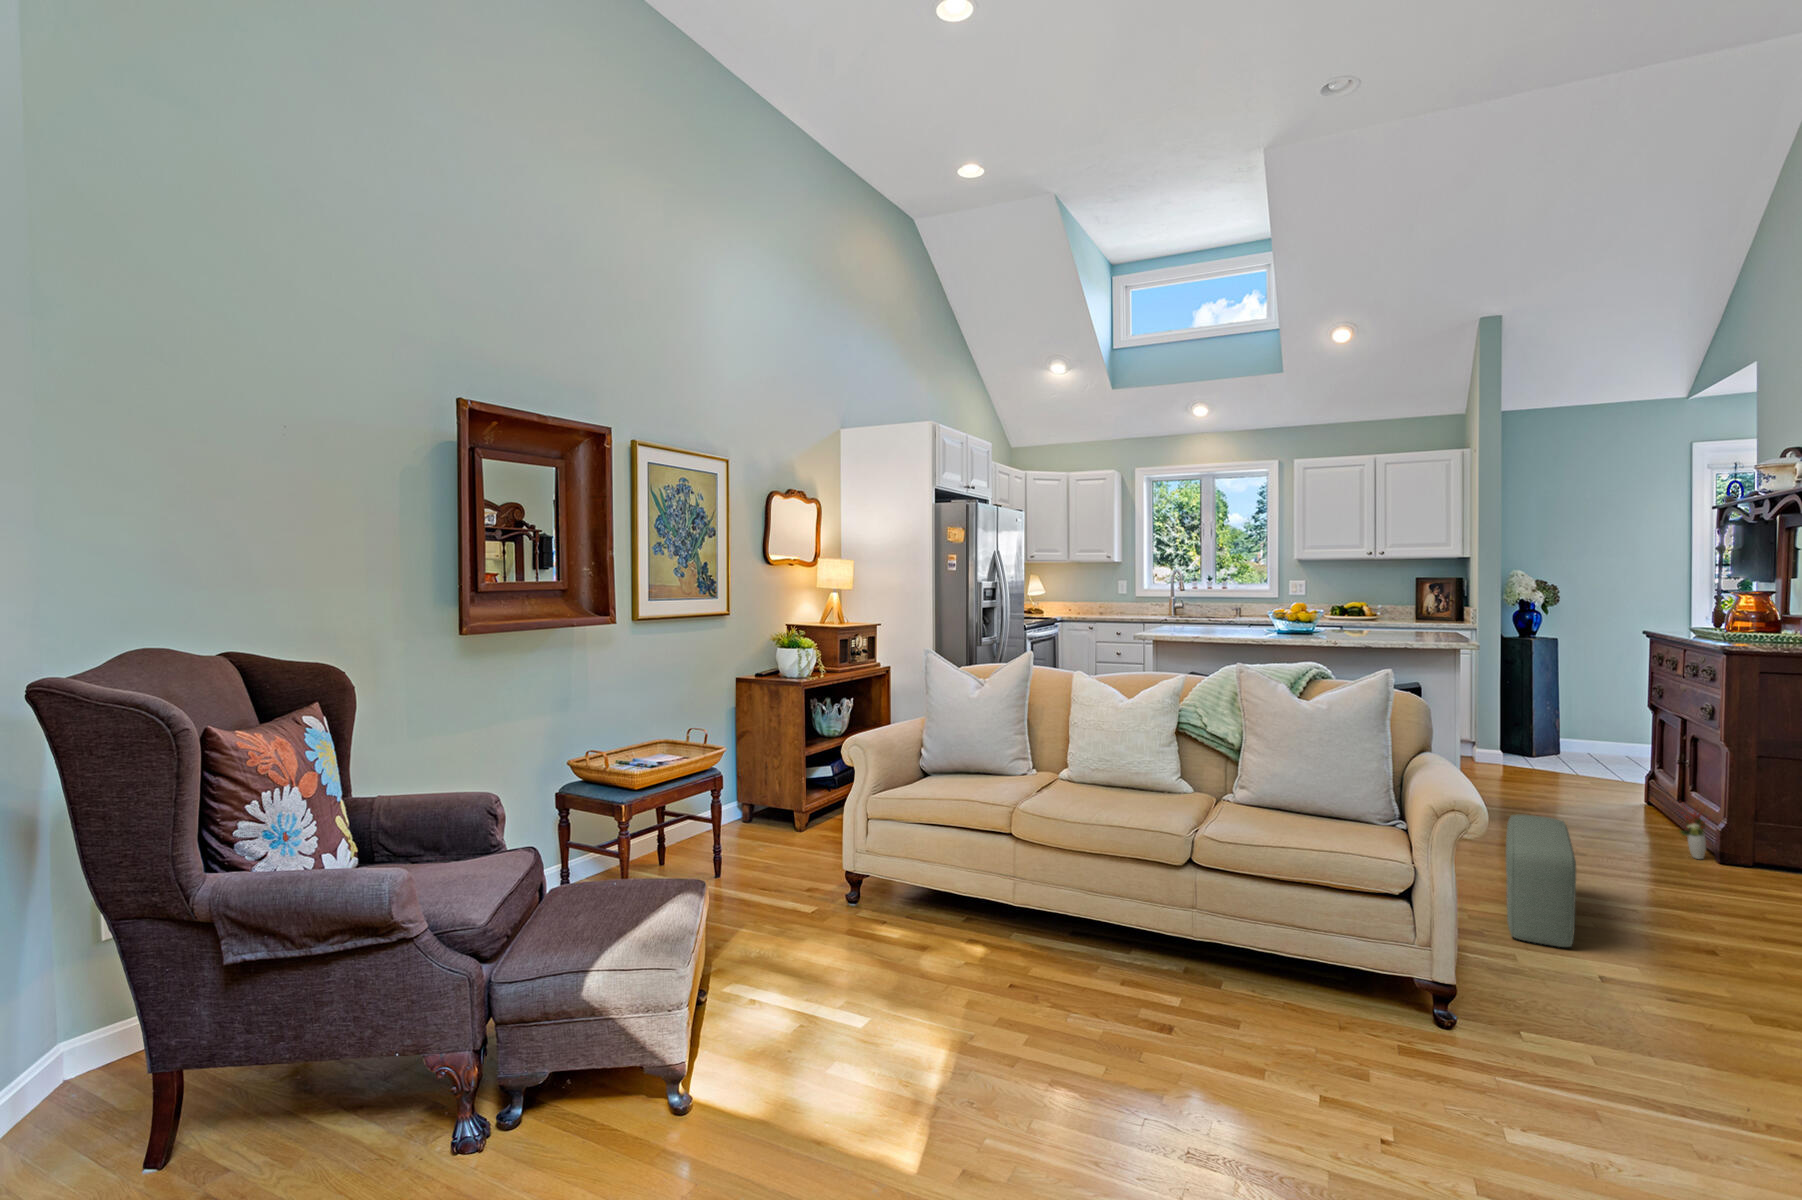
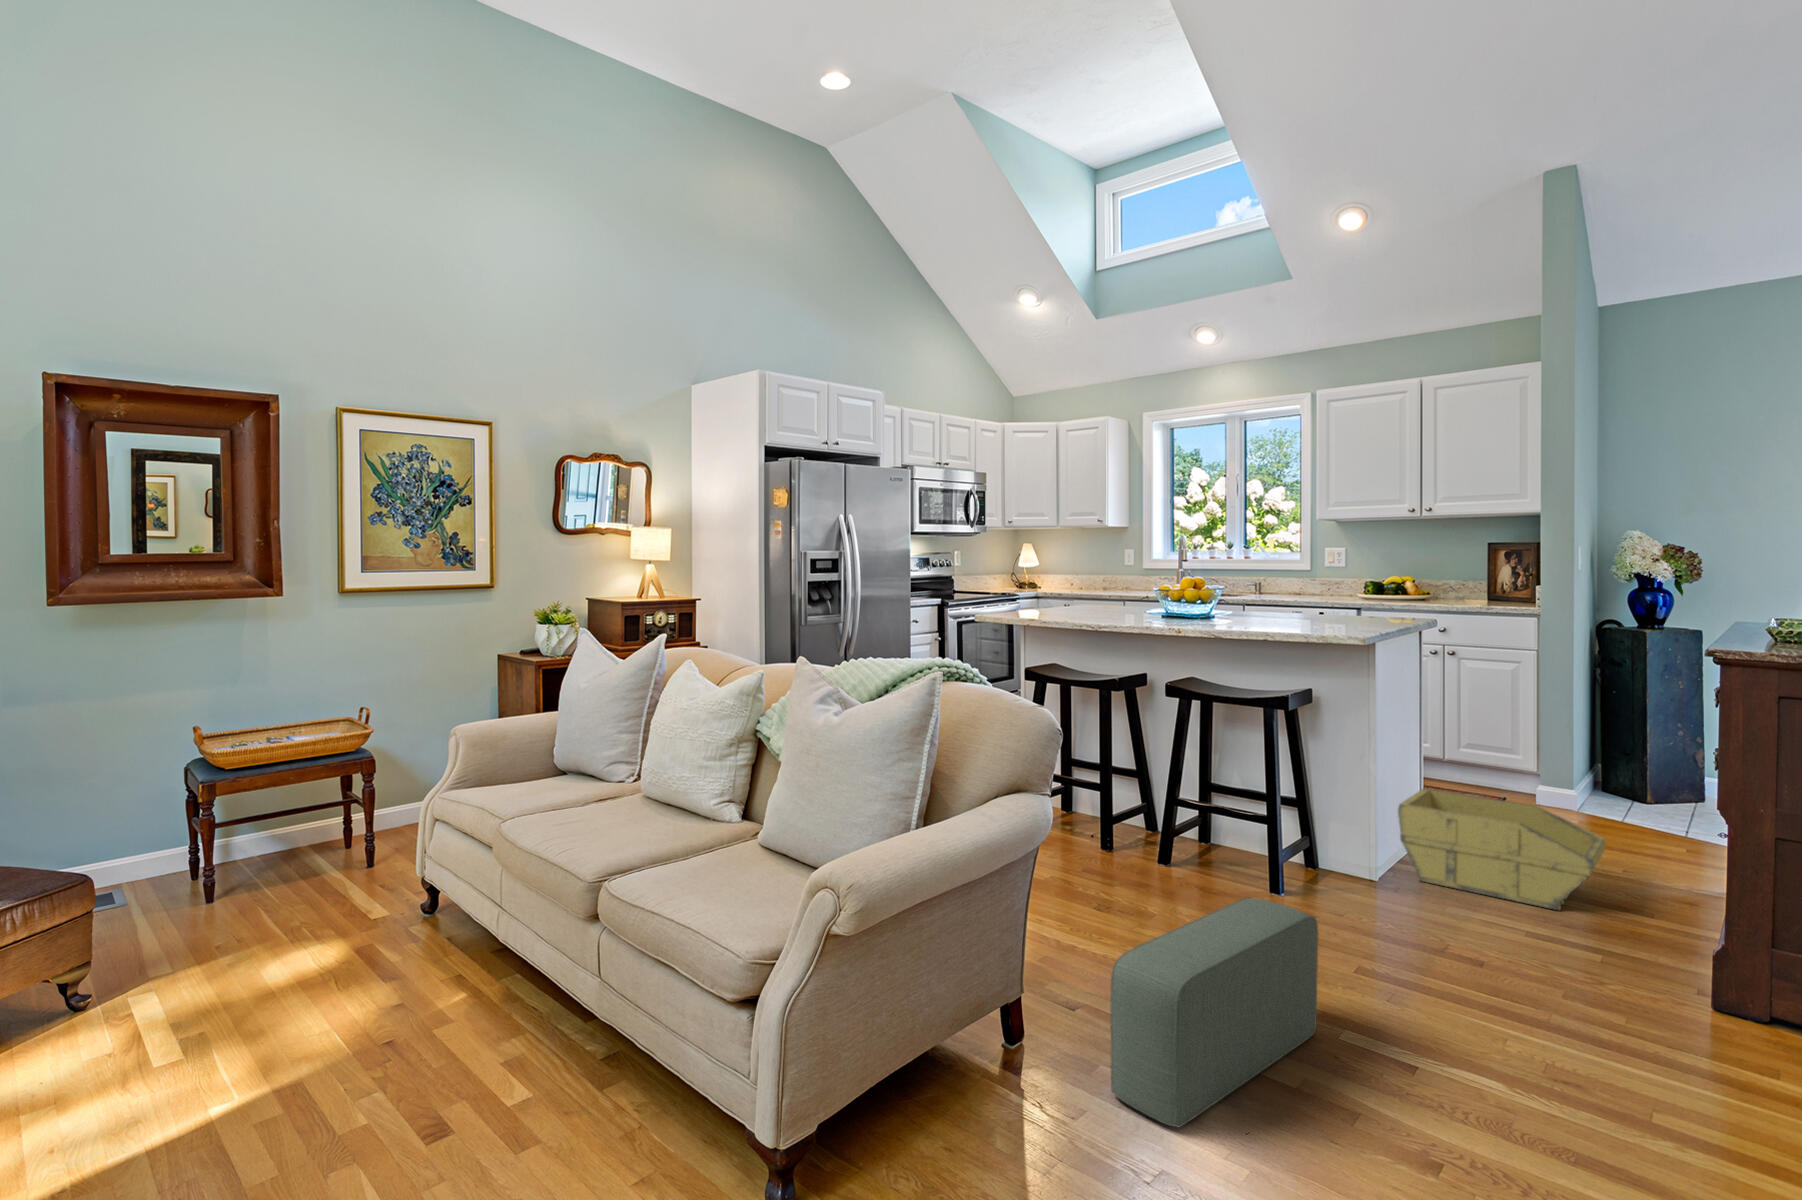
storage bin: none [1464,752,1607,823] -> present [1398,789,1606,910]
decorative plant: present [1680,806,1710,859] -> none [1647,896,1702,996]

